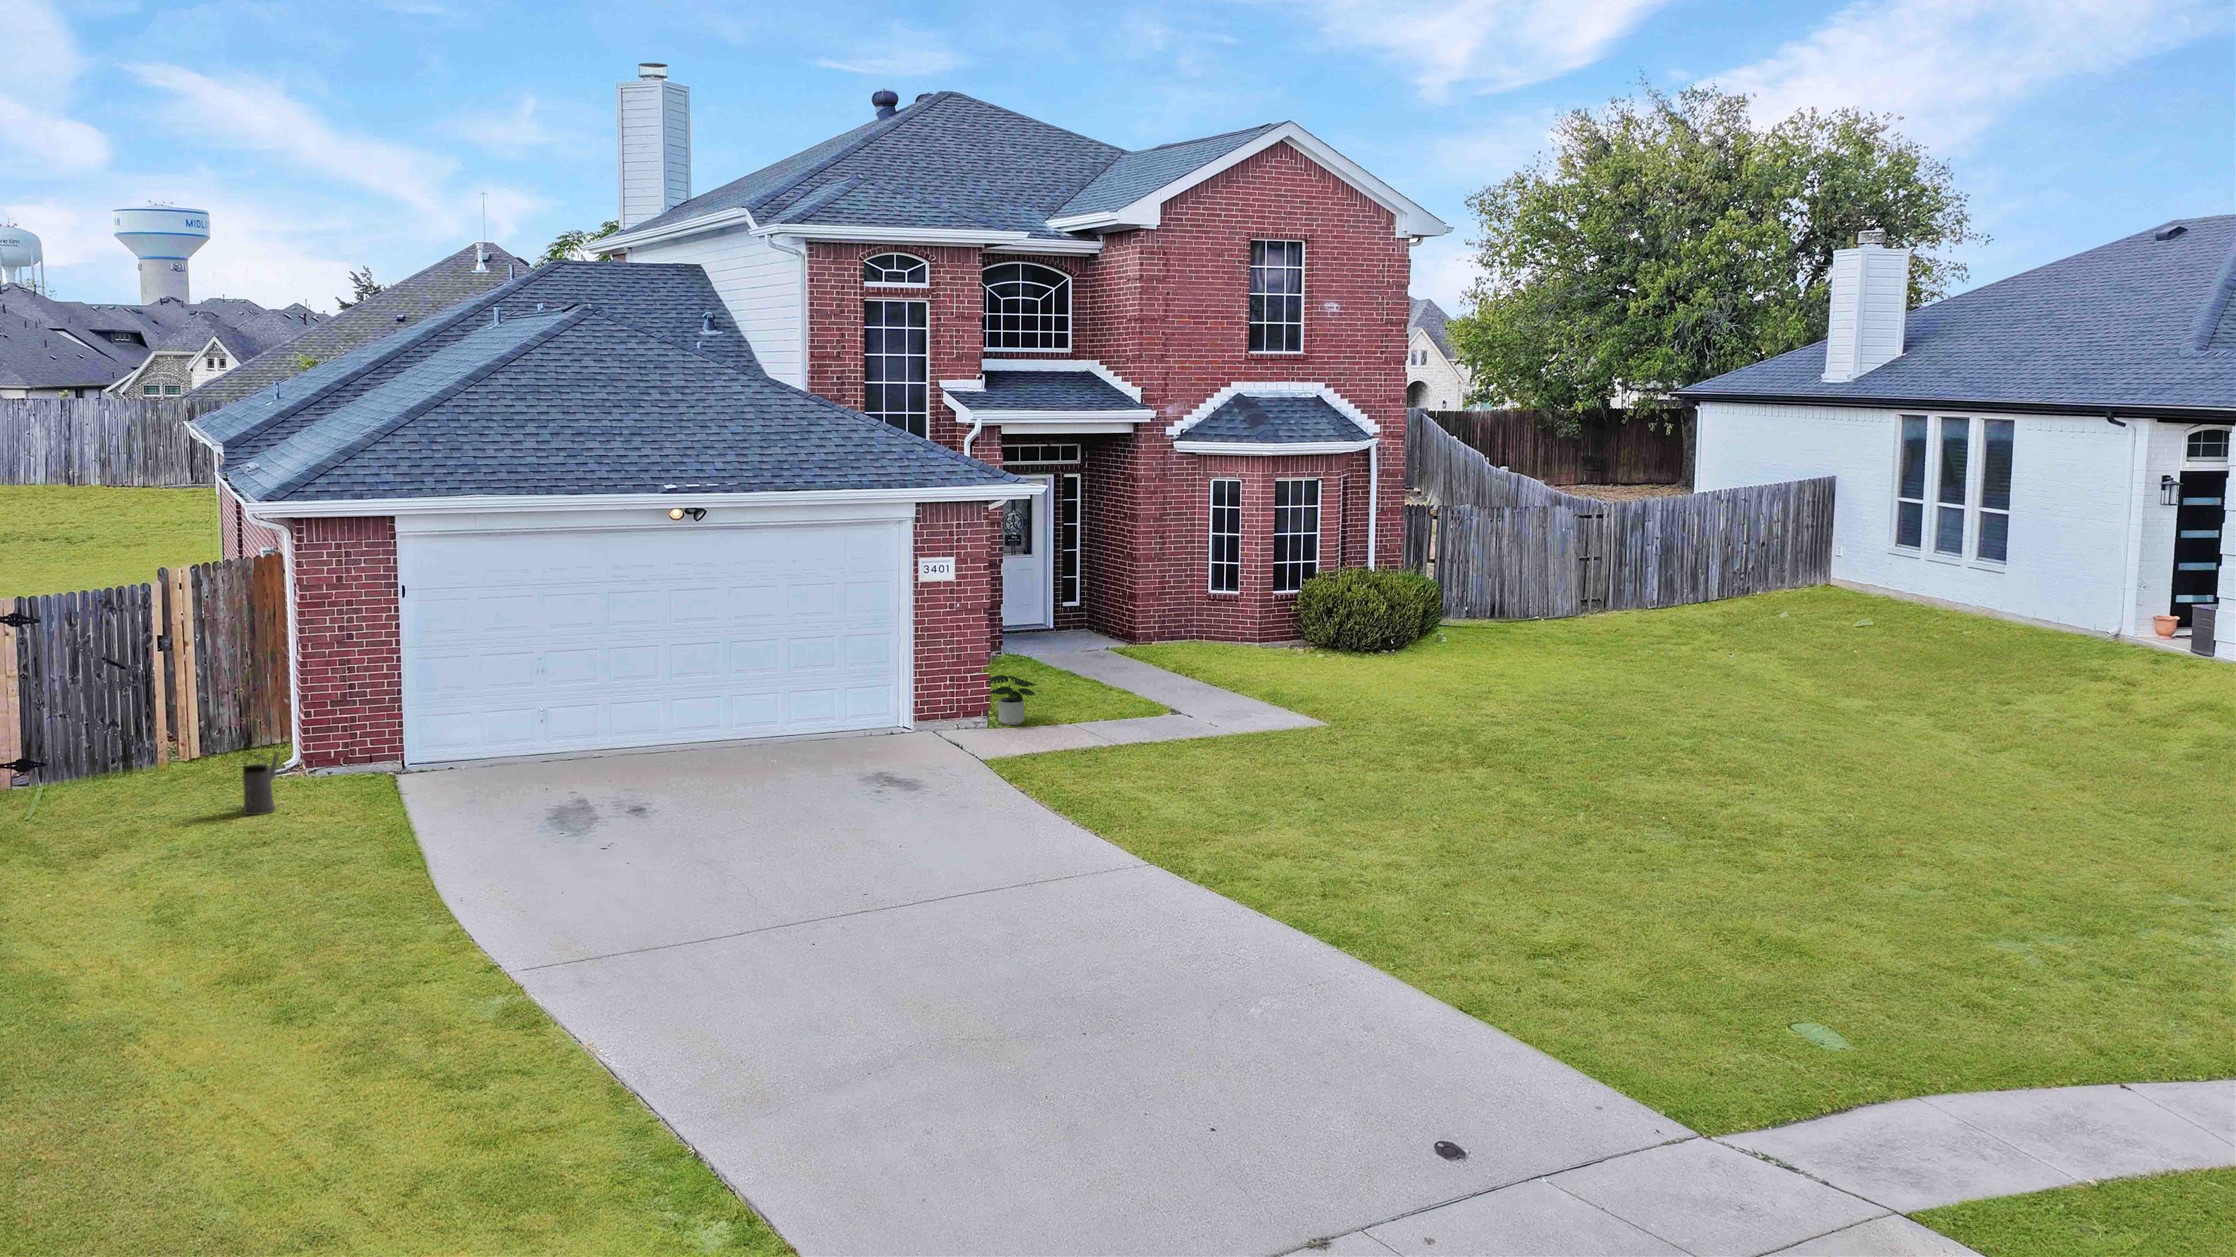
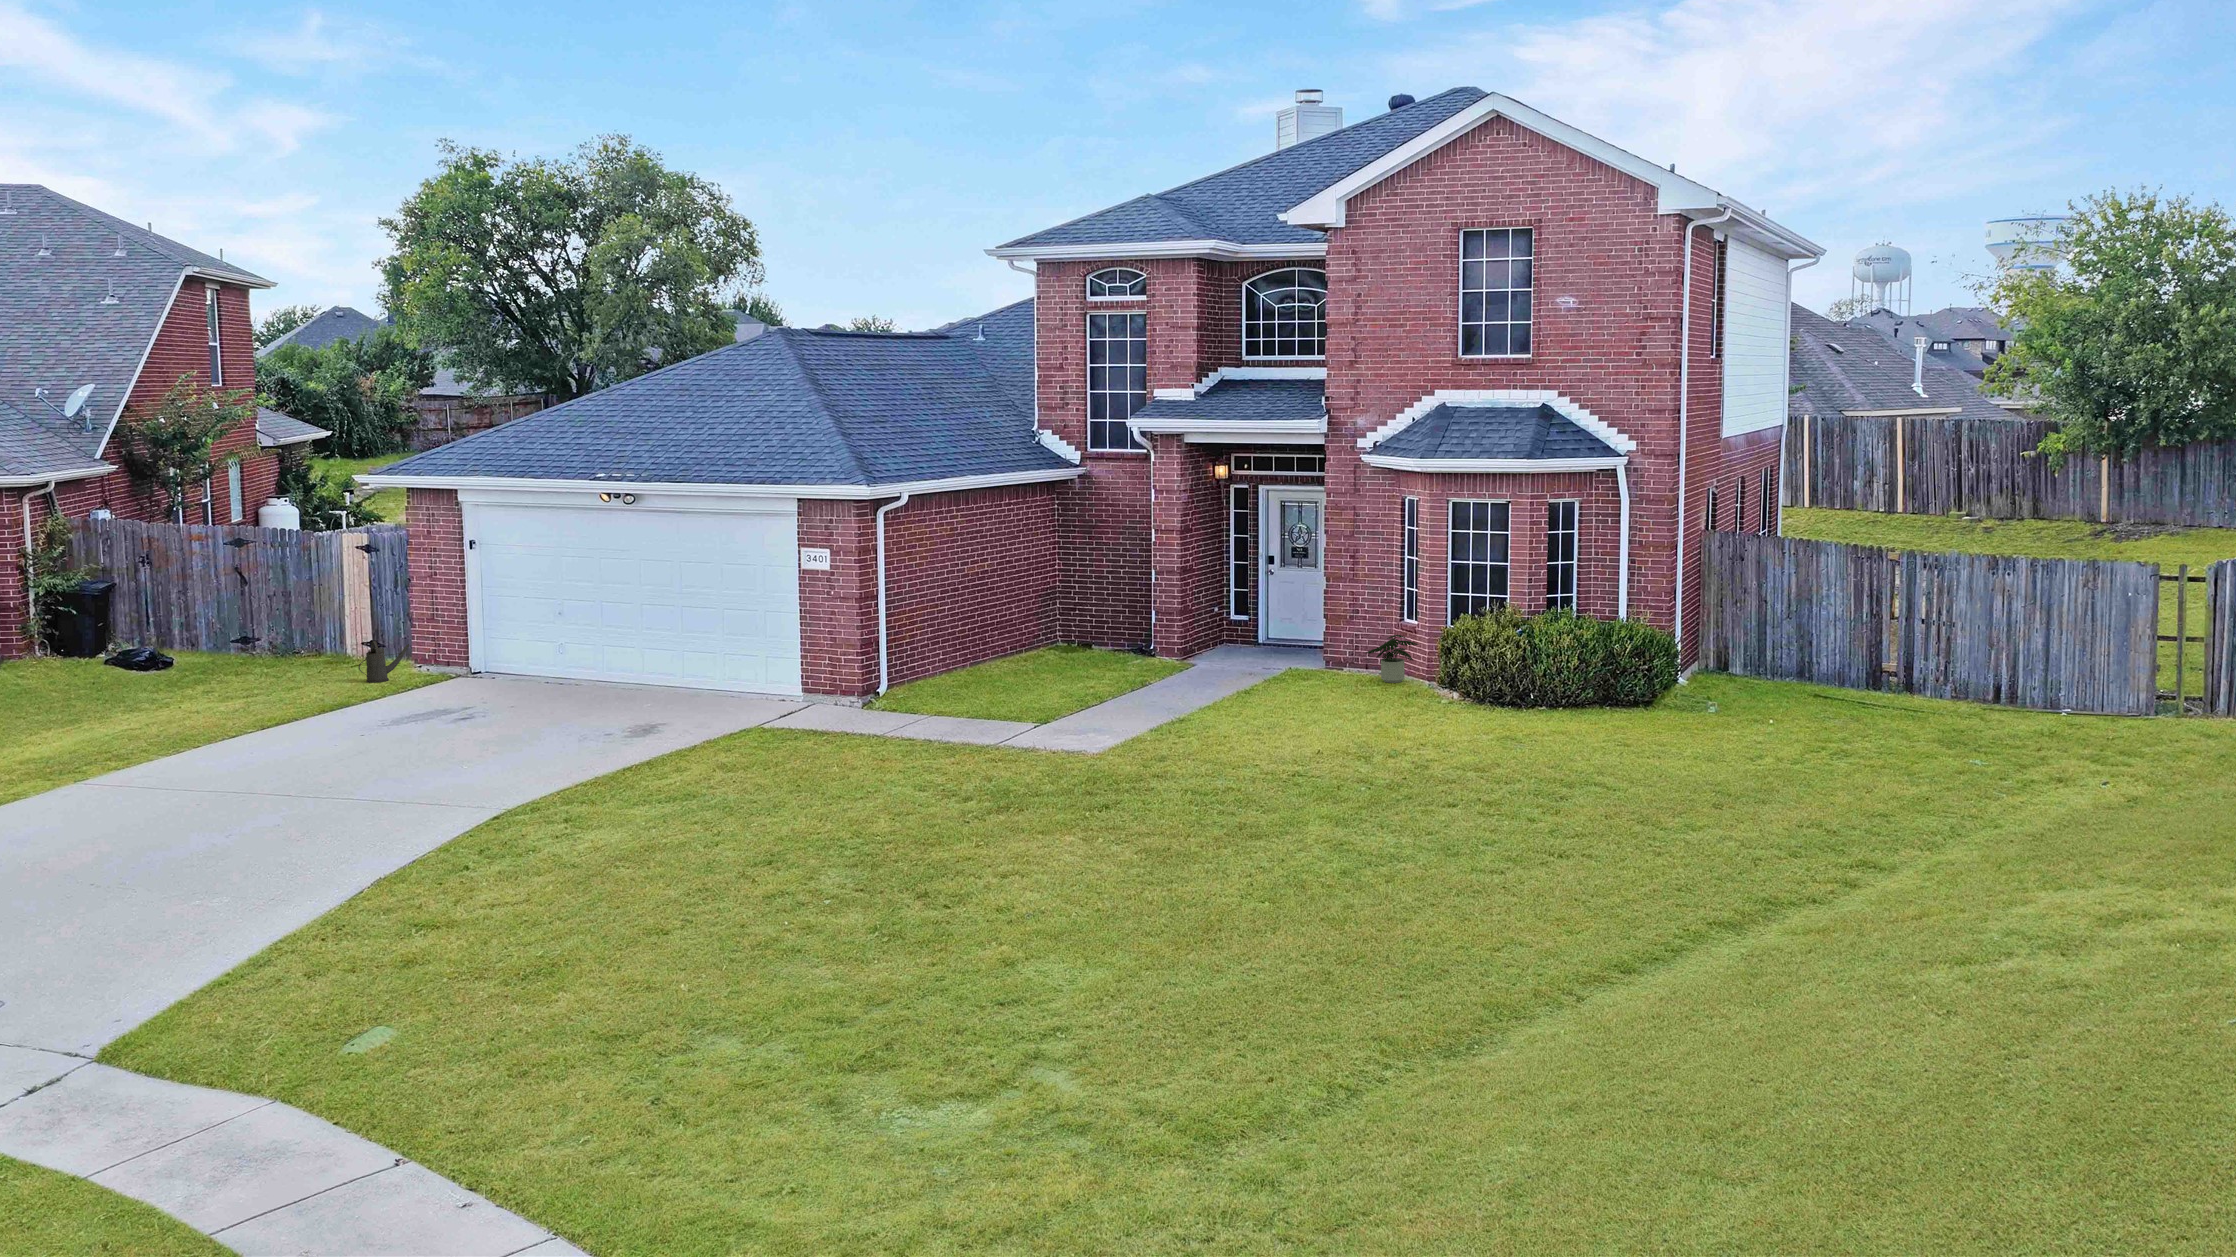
potted plant: present [986,675,1037,725] -> present [1366,635,1418,683]

